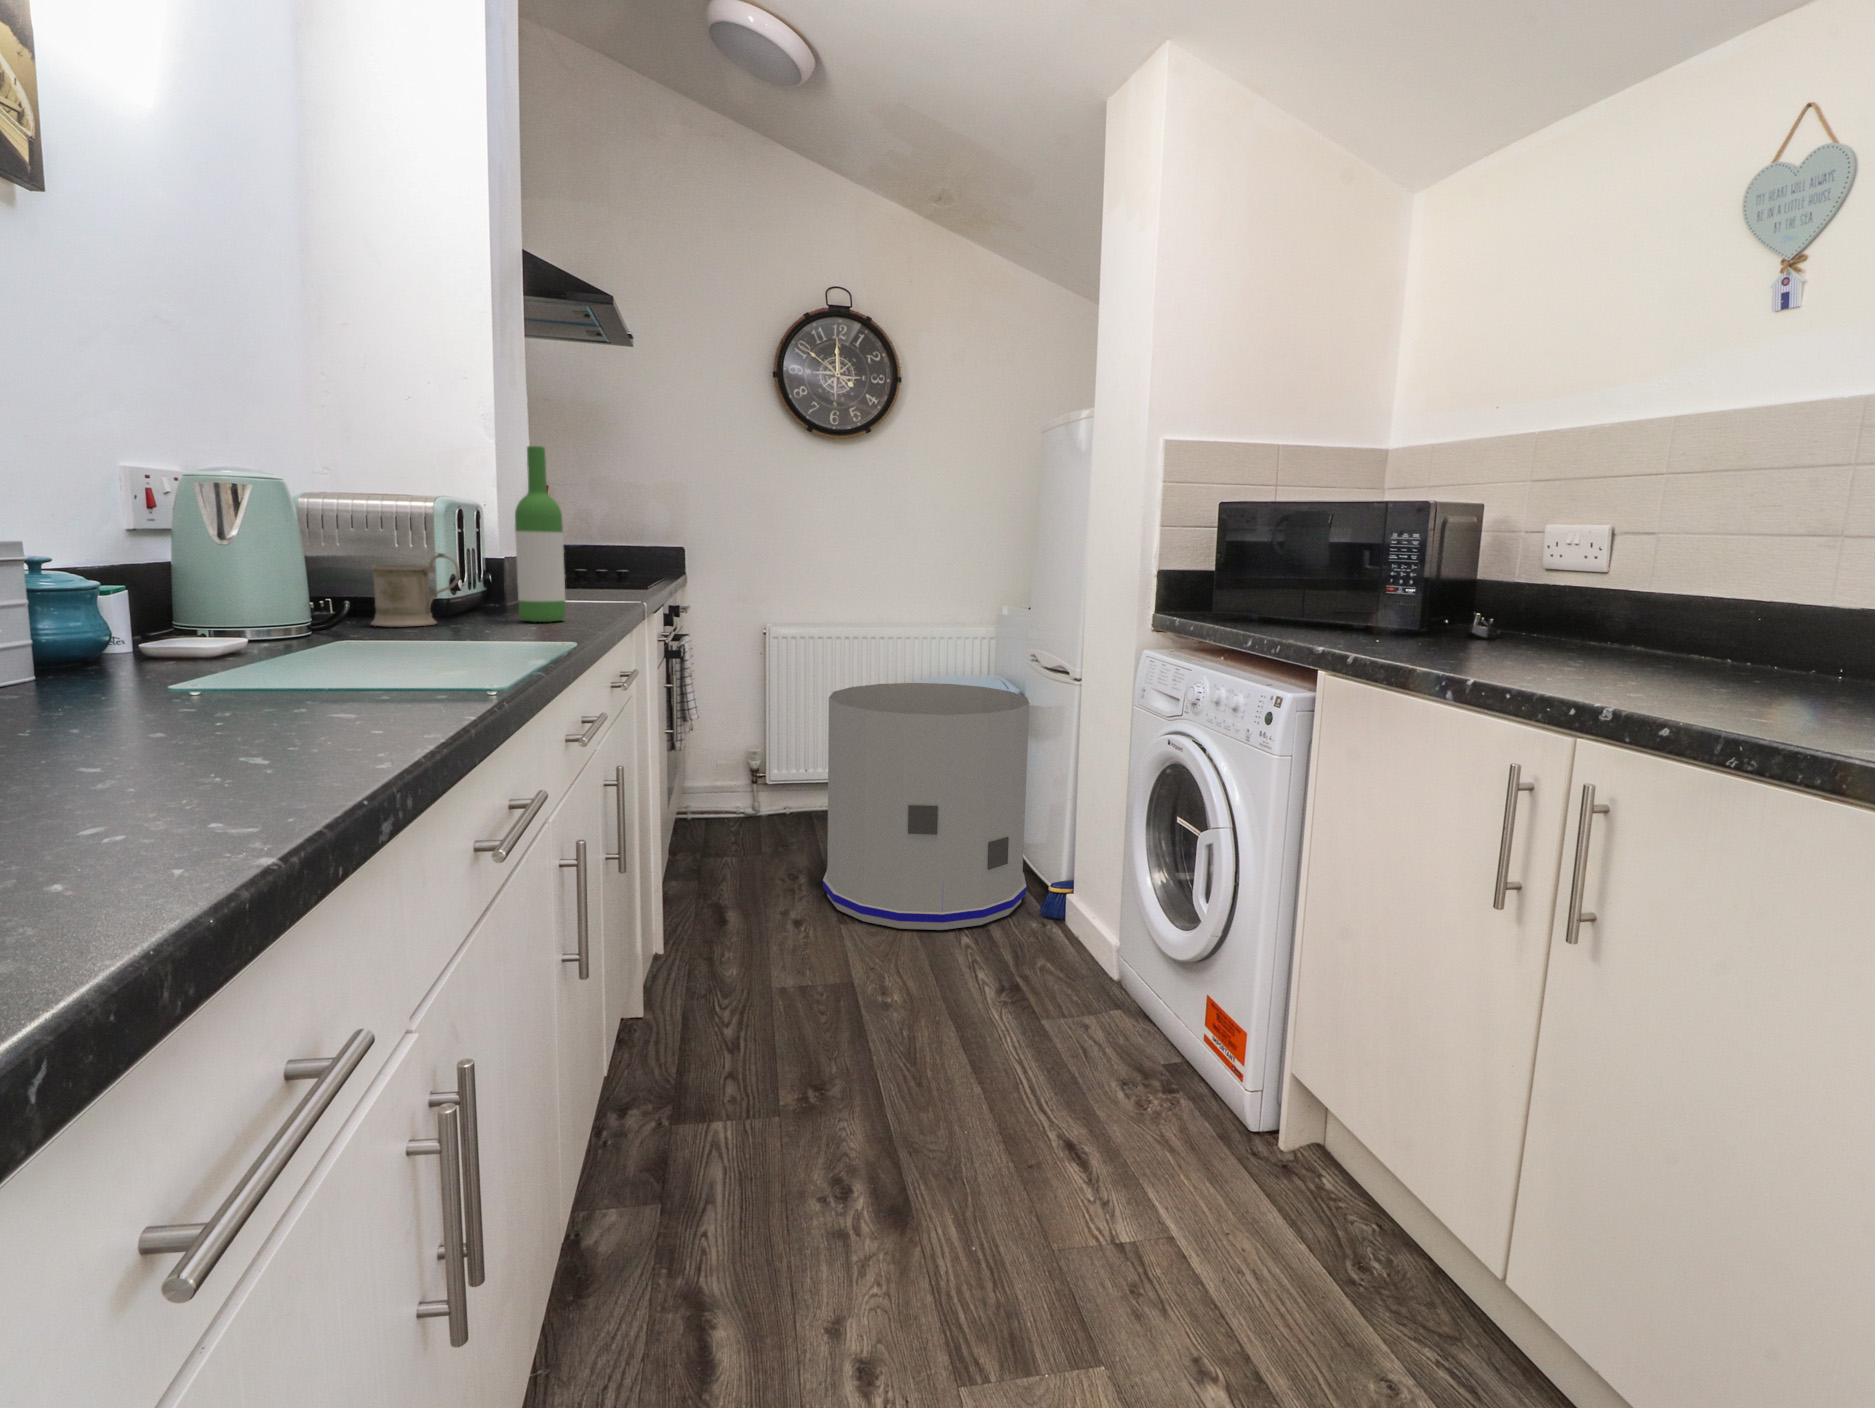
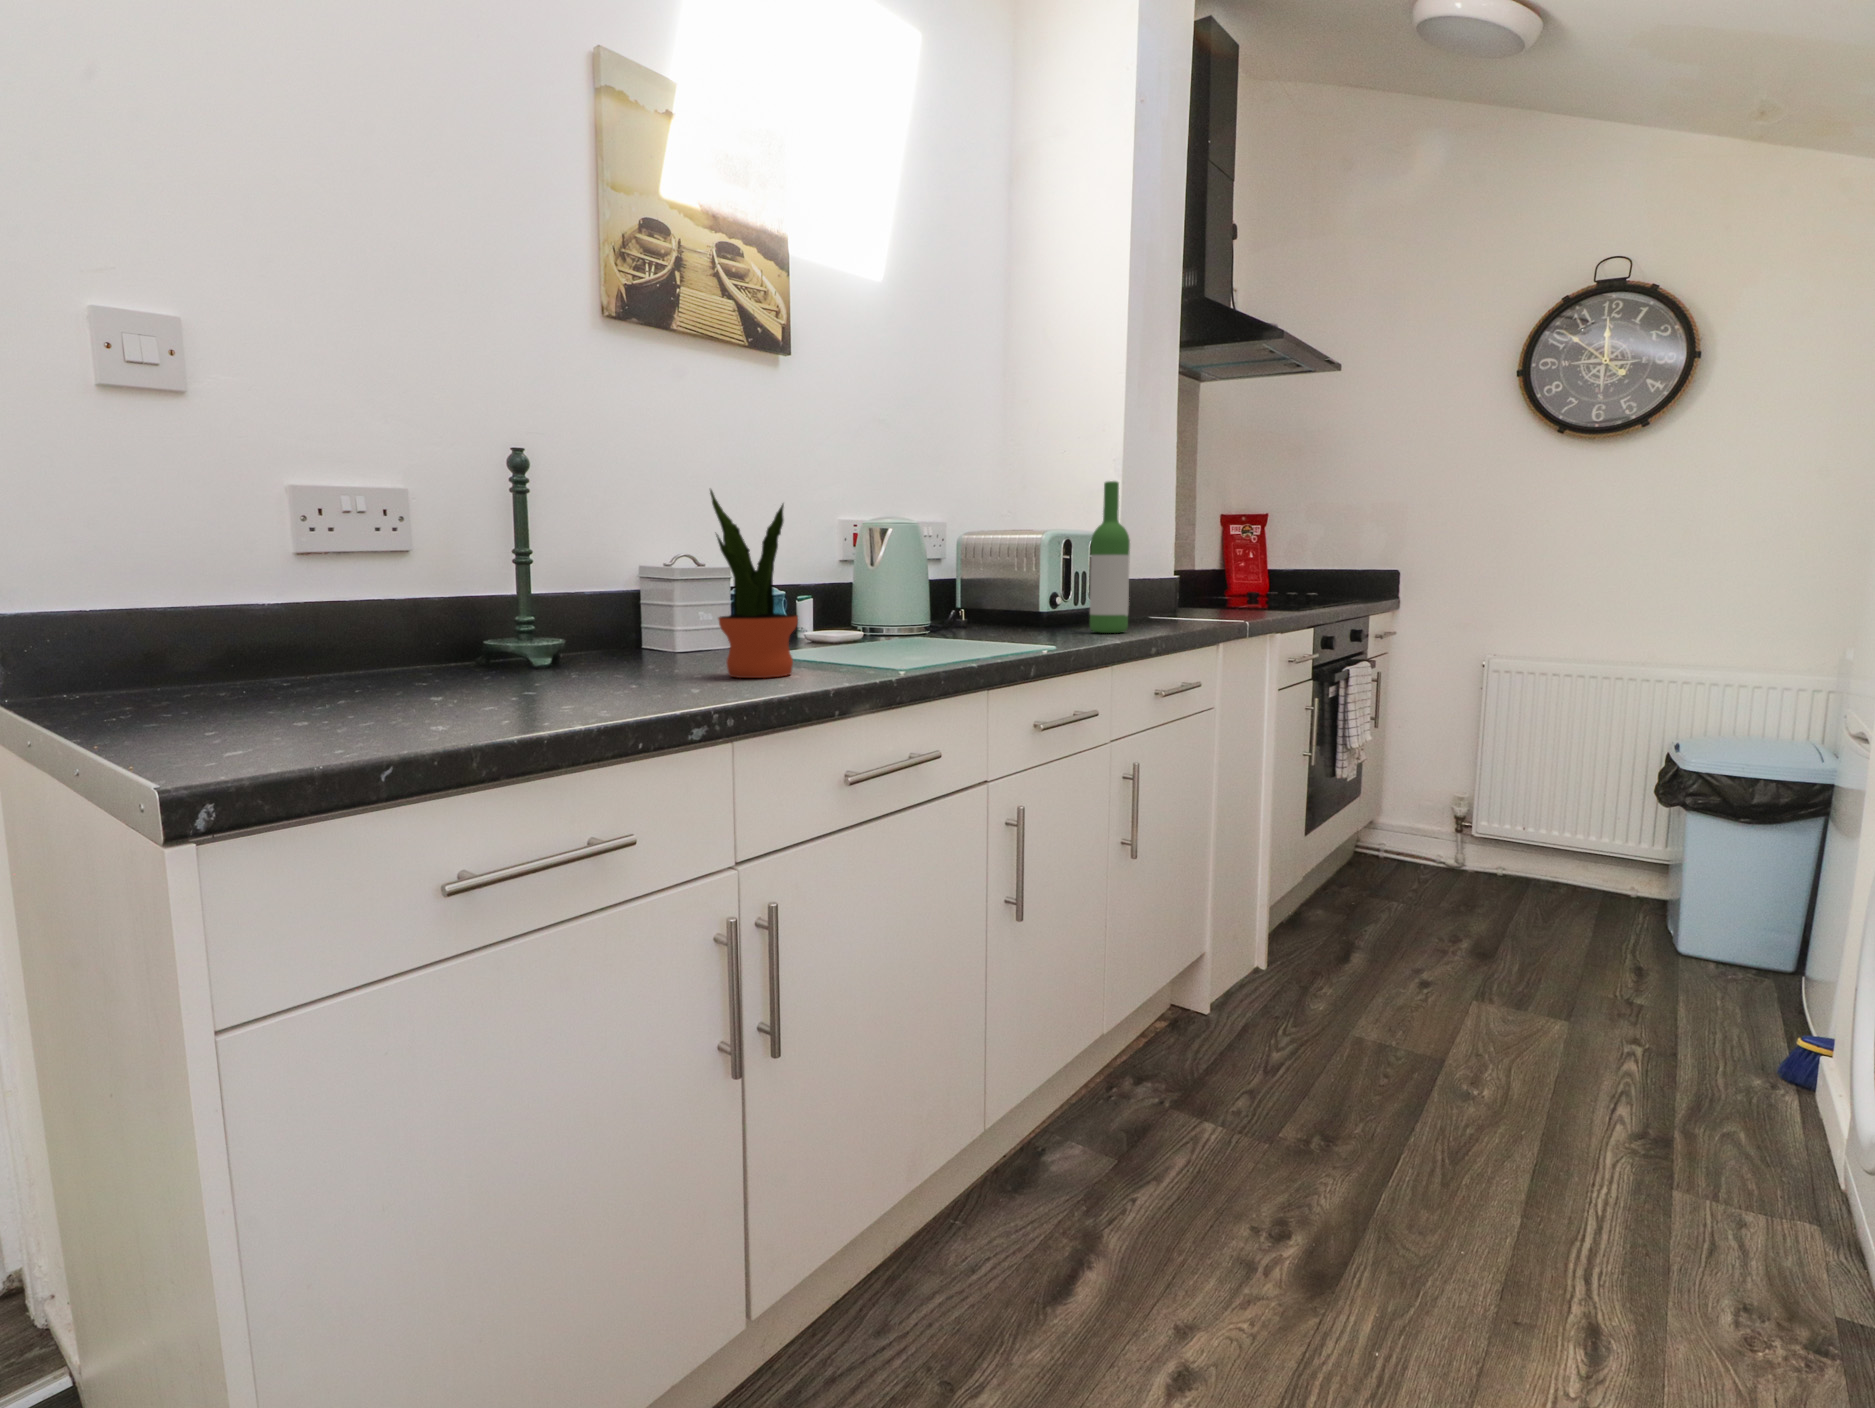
potted plant: none [123,414,341,731] -> present [710,490,798,678]
mug: present [371,553,460,626] -> none [985,575,1044,633]
trash can: present [823,683,1029,930] -> none [1476,732,1809,1057]

